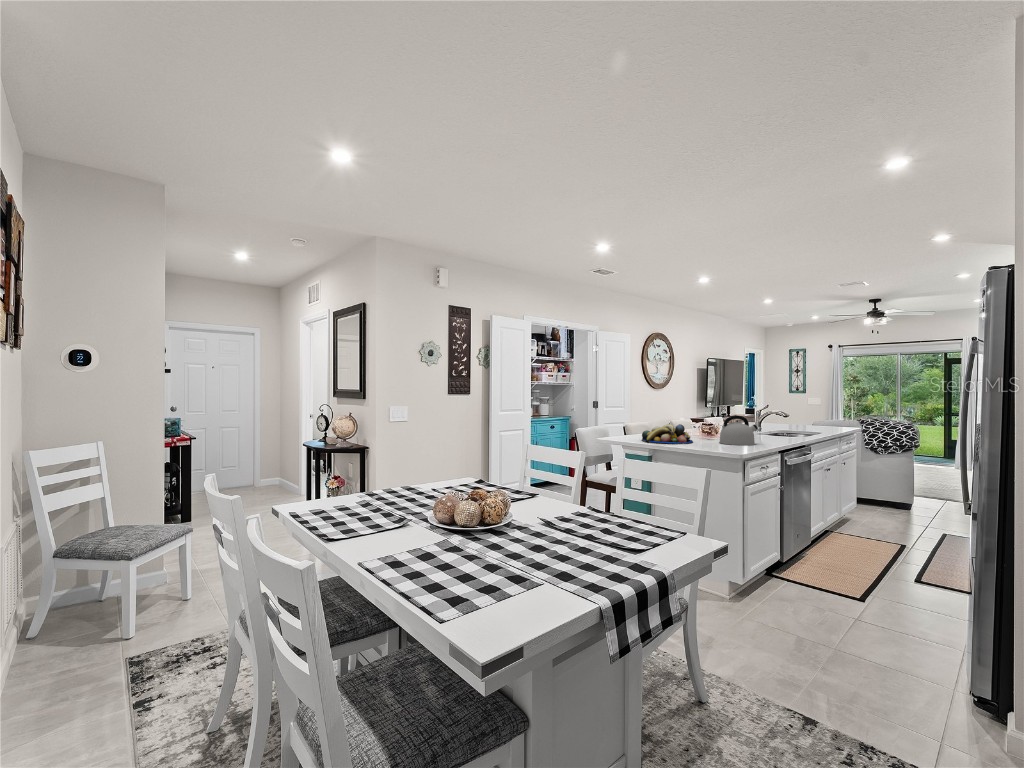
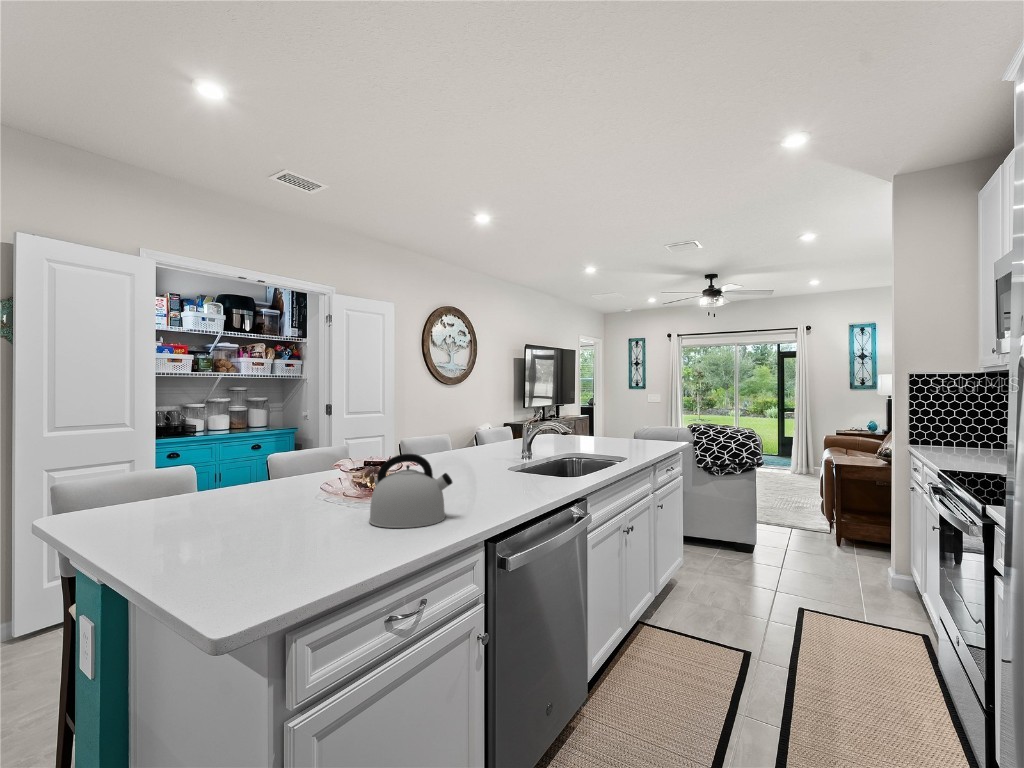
fruit bowl: present [642,424,693,444] -> none [191,475,322,533]

